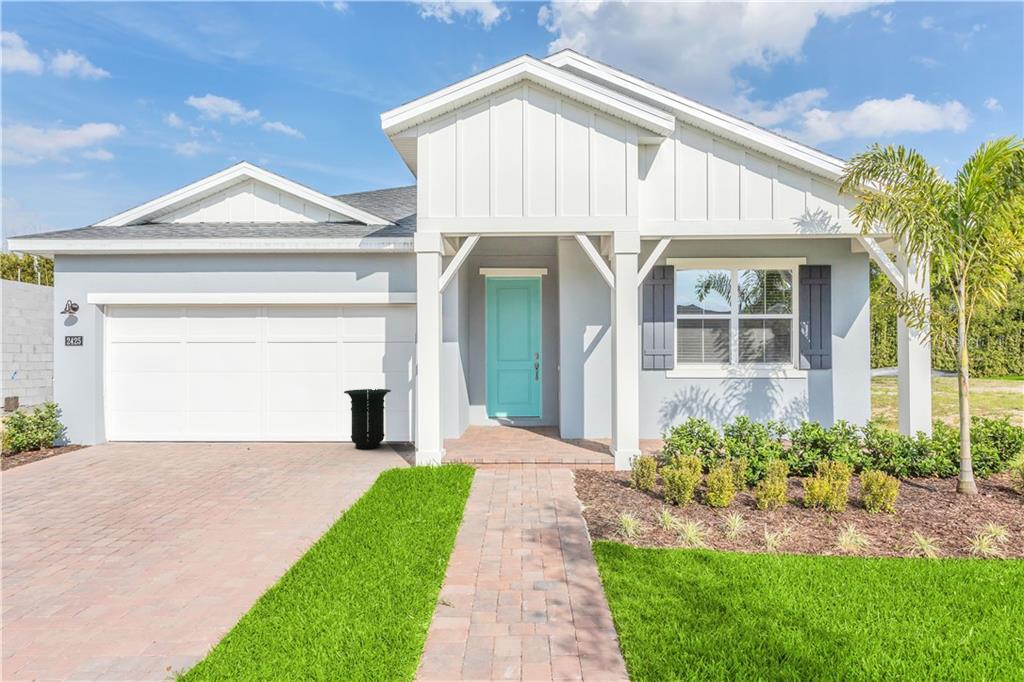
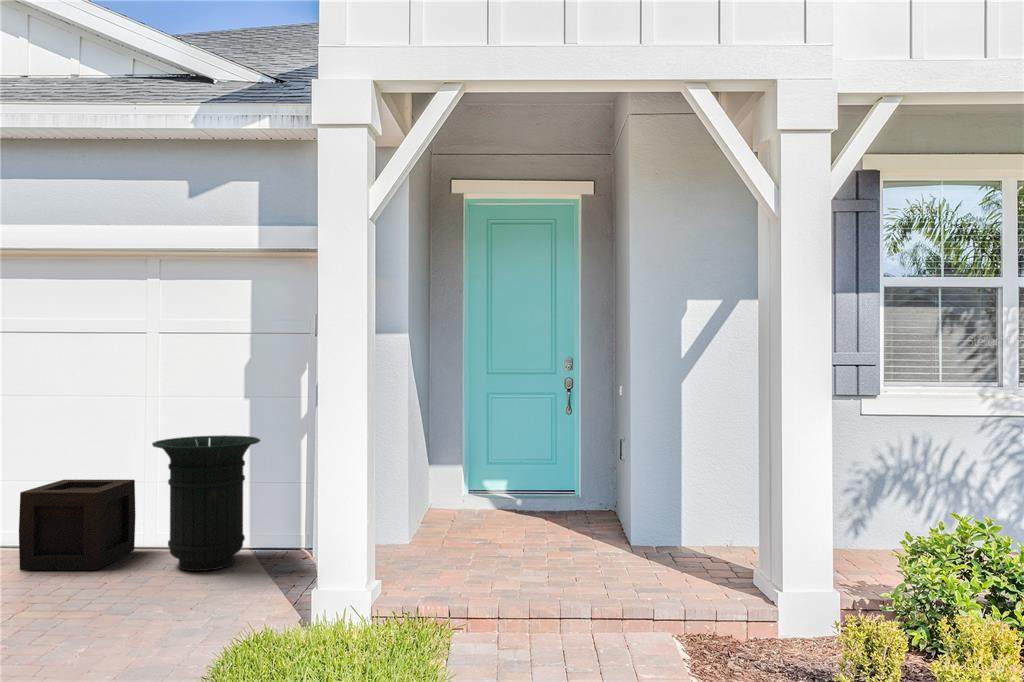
wooden crate: none [285,409,334,449] -> present [19,479,135,570]

